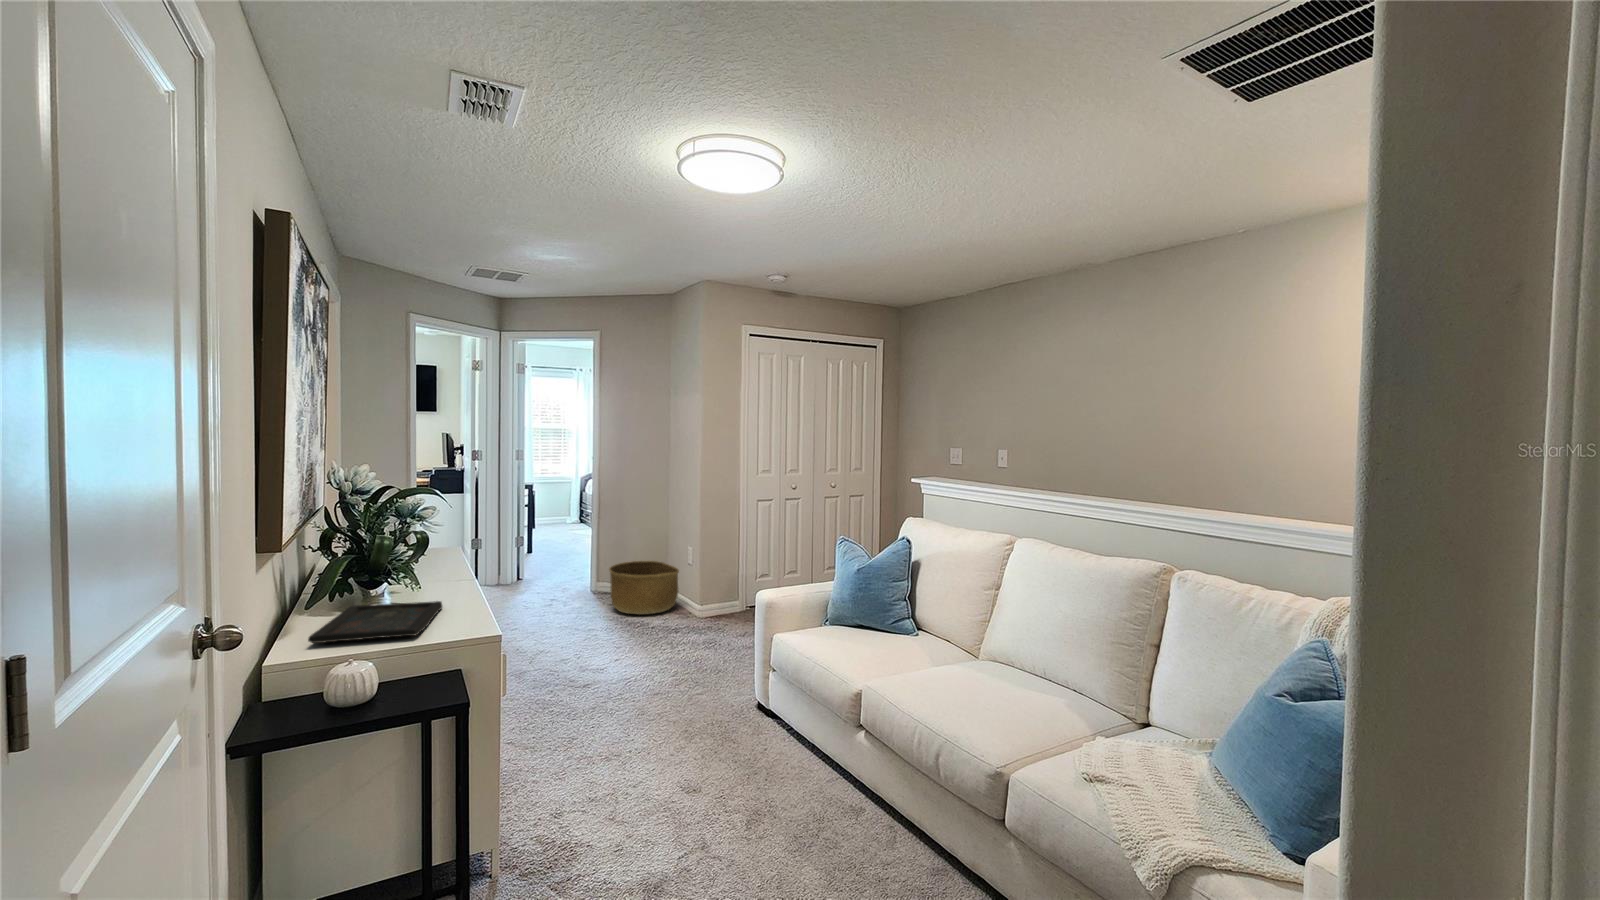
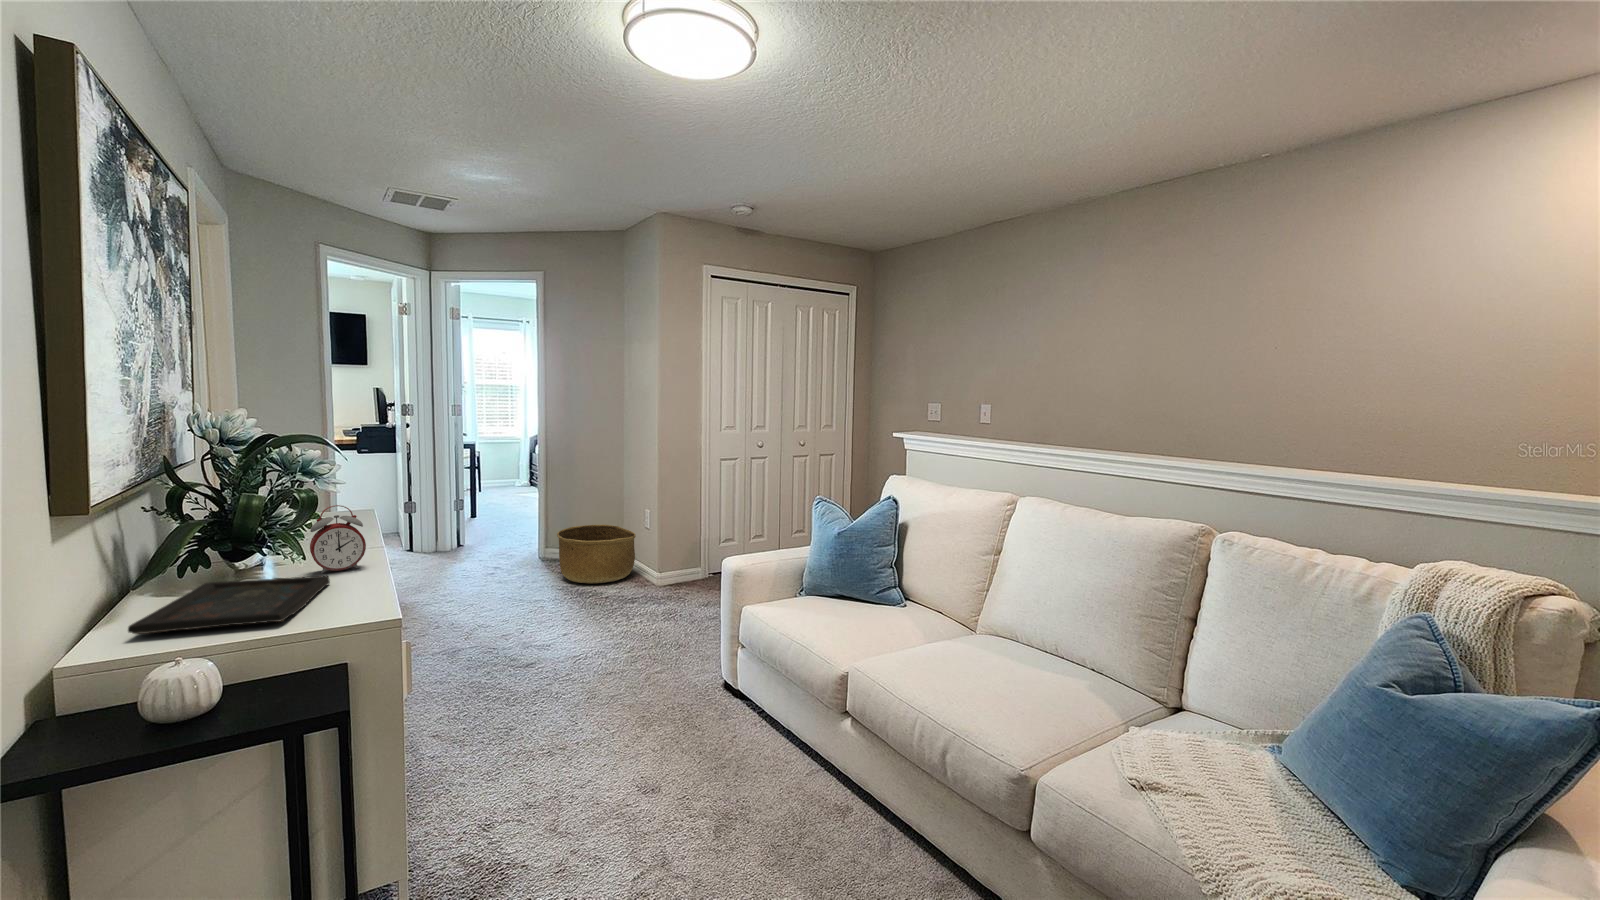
alarm clock: none [425,545,467,600] -> present [310,505,366,573]

